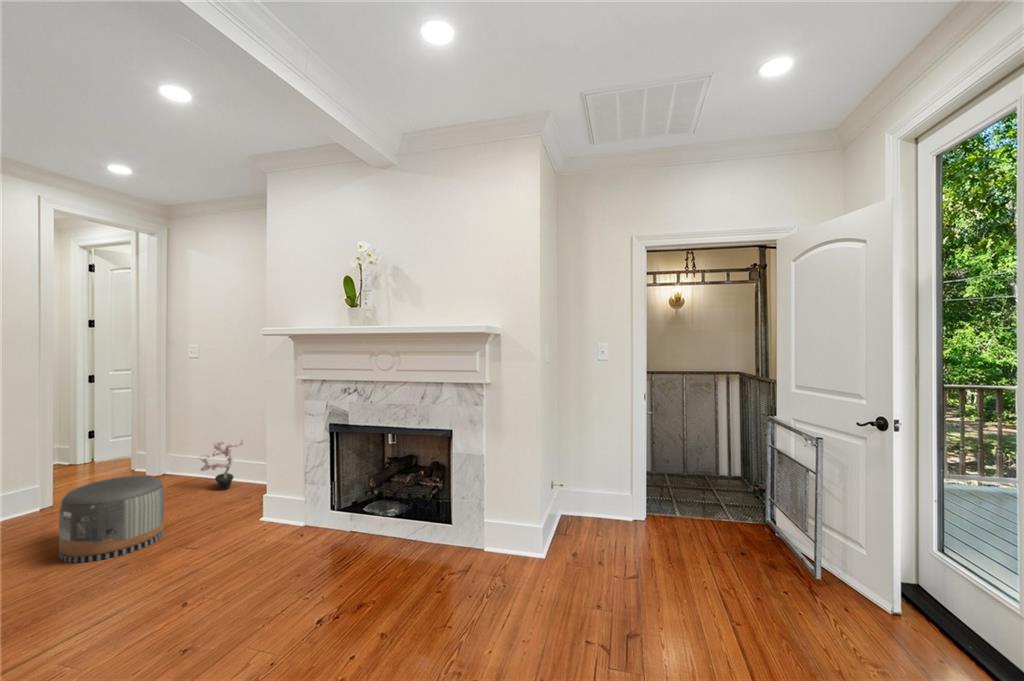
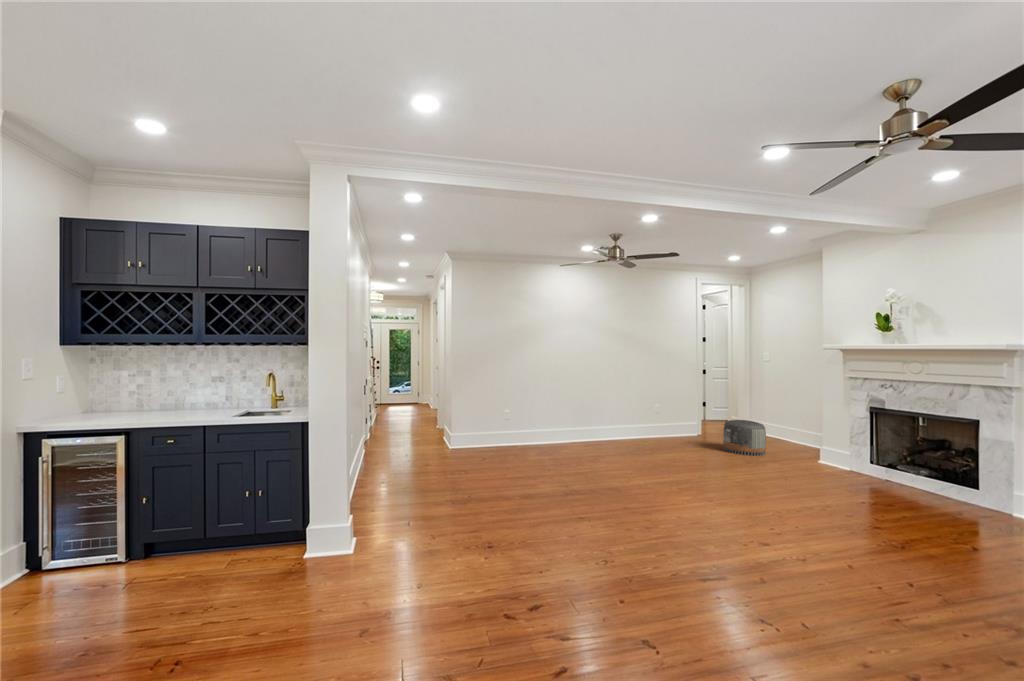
potted plant: present [200,440,243,490] -> none [770,414,801,446]

